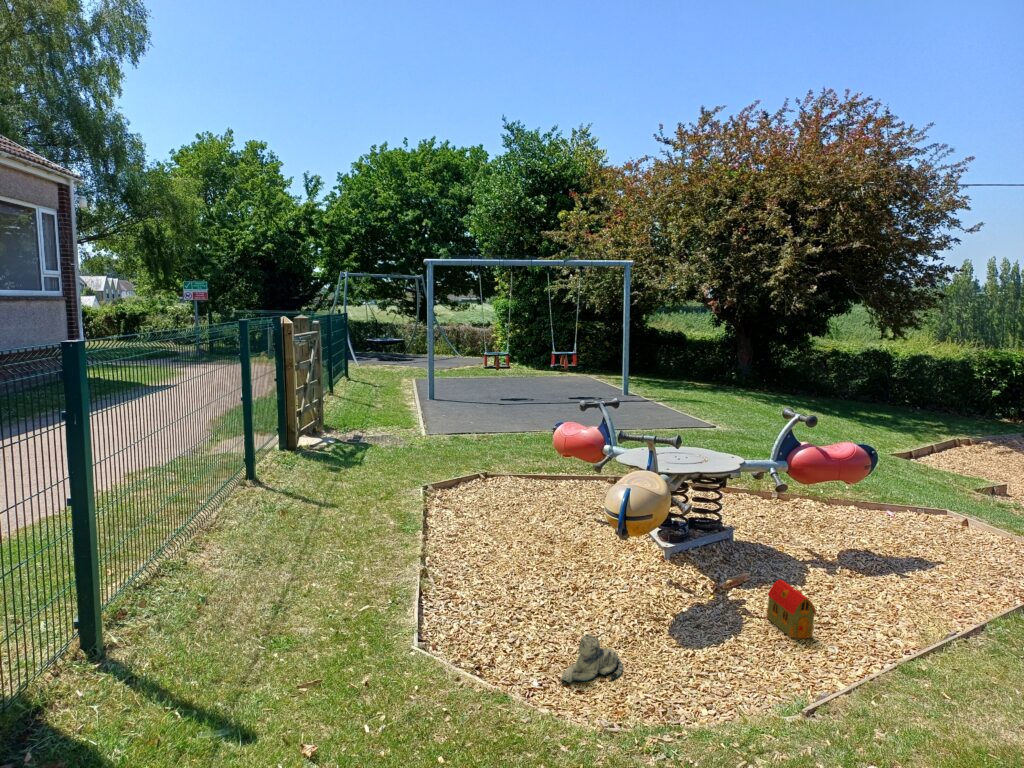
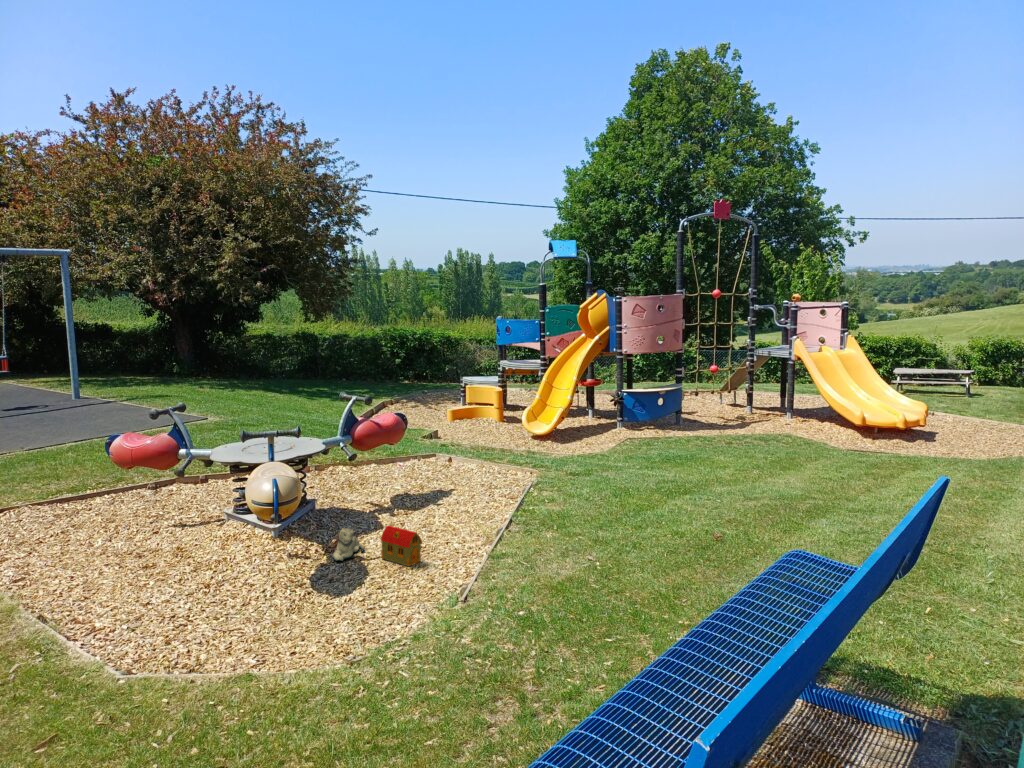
plush toy: present [562,634,623,683] -> present [333,528,365,561]

